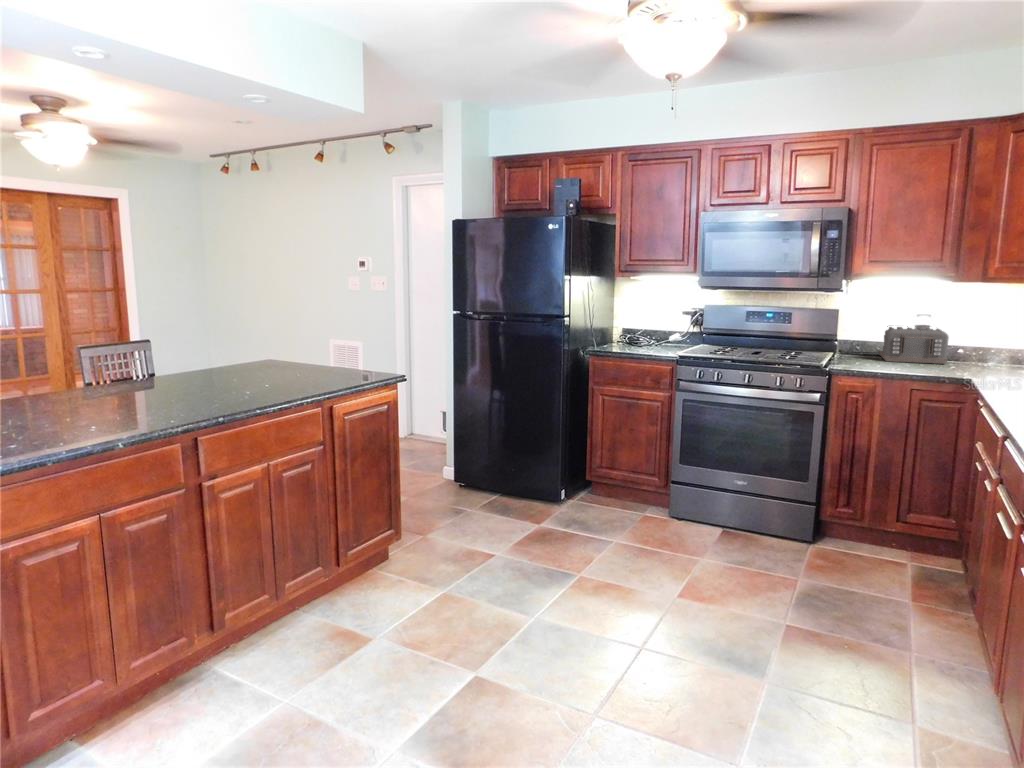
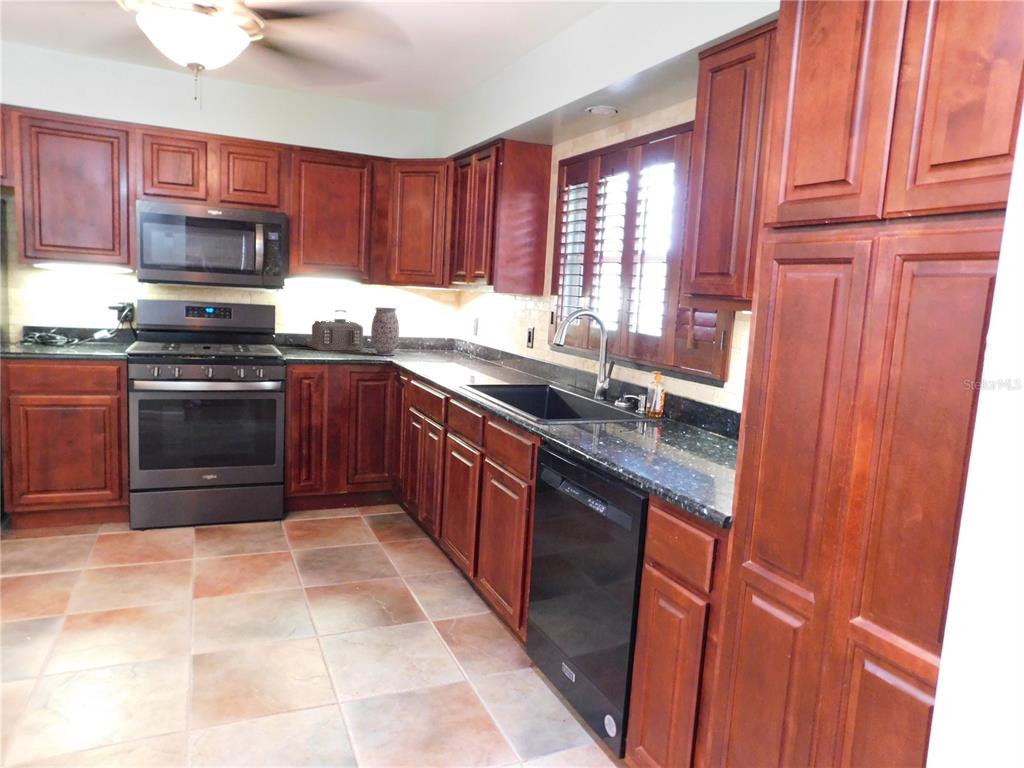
vase: none [953,311,994,373] -> present [371,308,399,356]

